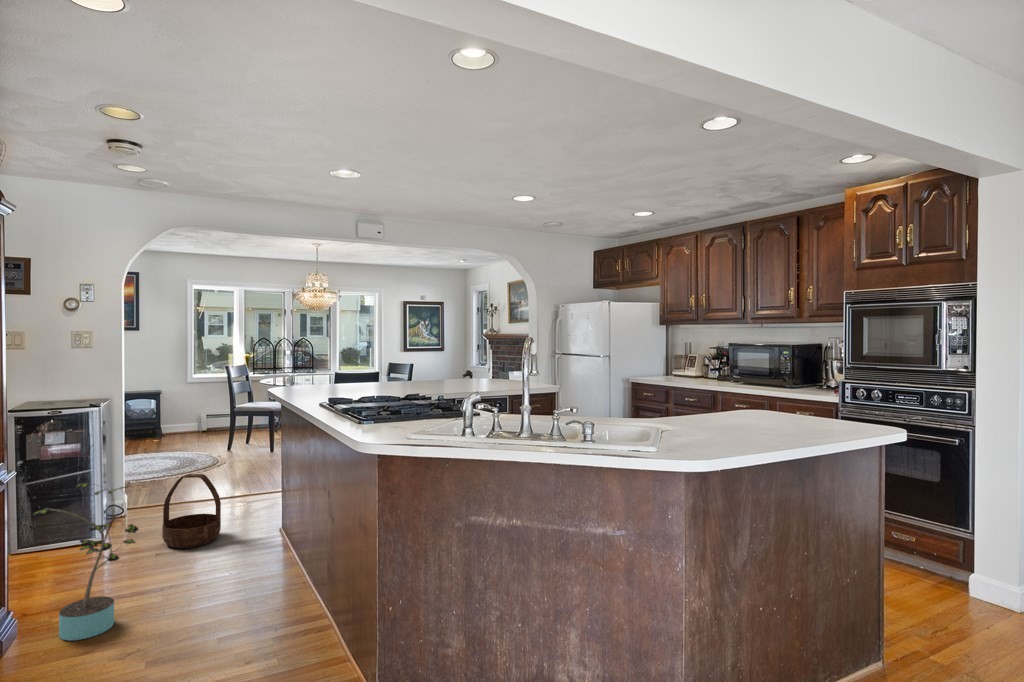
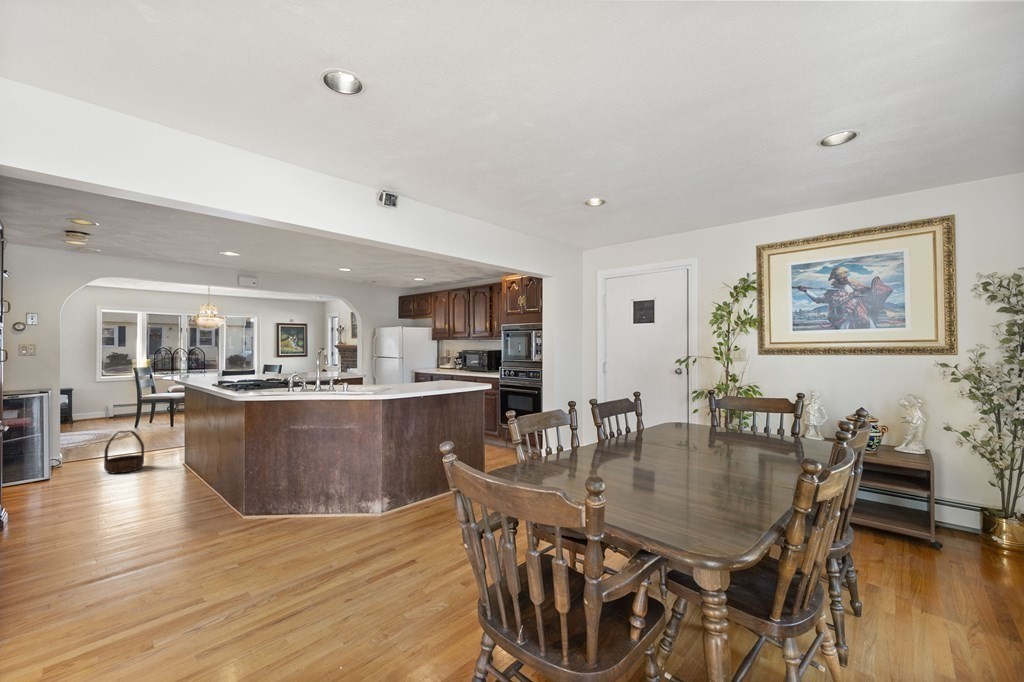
potted plant: present [32,482,138,640] -> none [41,428,104,508]

